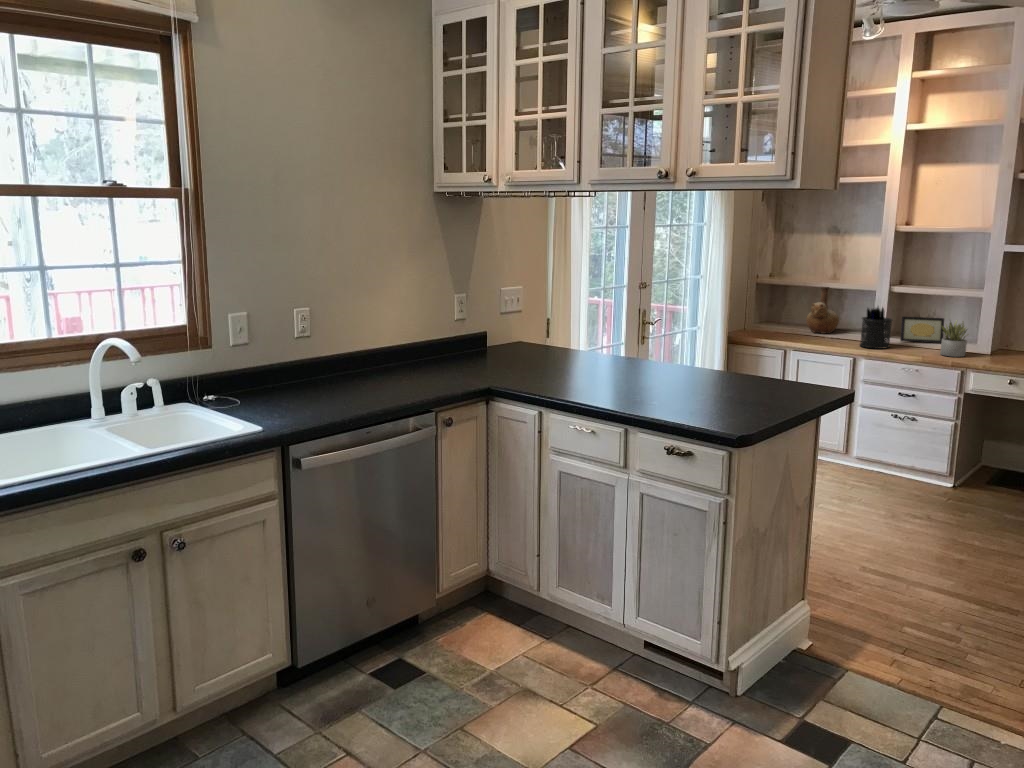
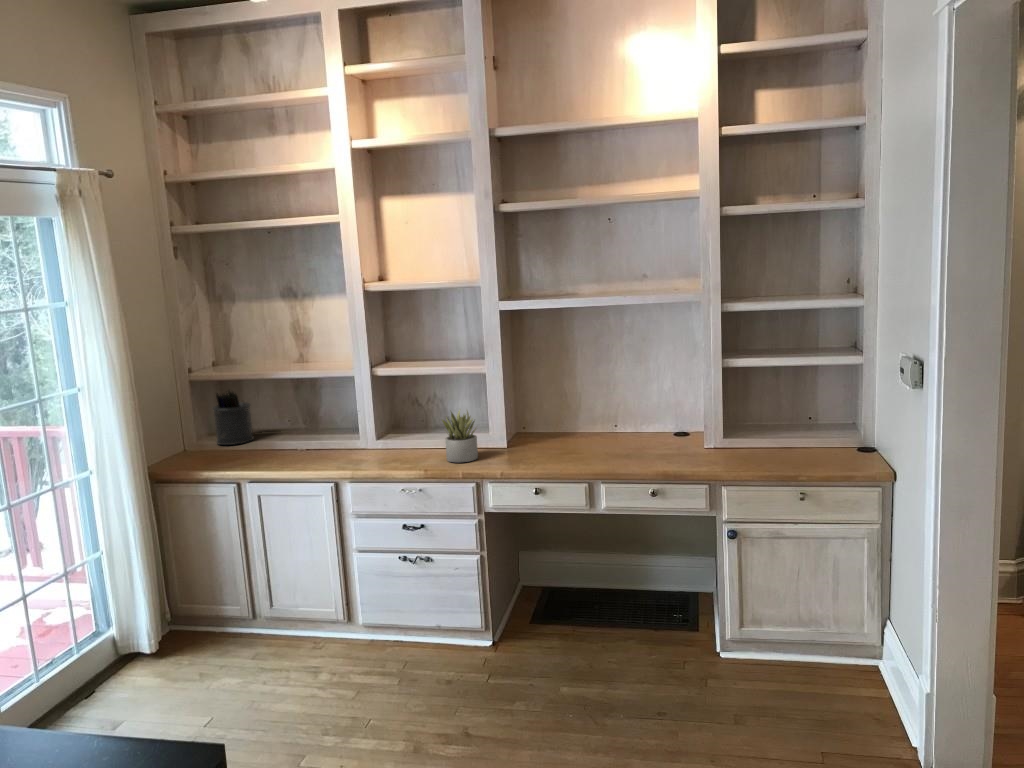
vase: present [806,287,839,334] -> none [270,375,315,445]
pen holder: present [860,307,893,349] -> present [213,391,254,445]
picture frame: present [900,316,944,343] -> none [394,404,451,444]

